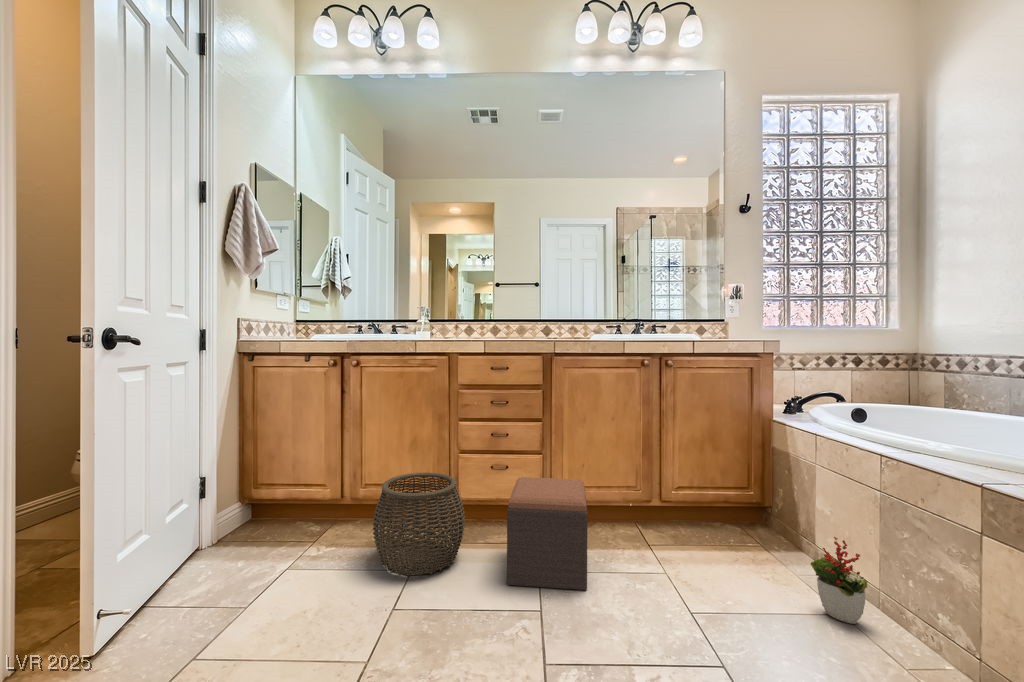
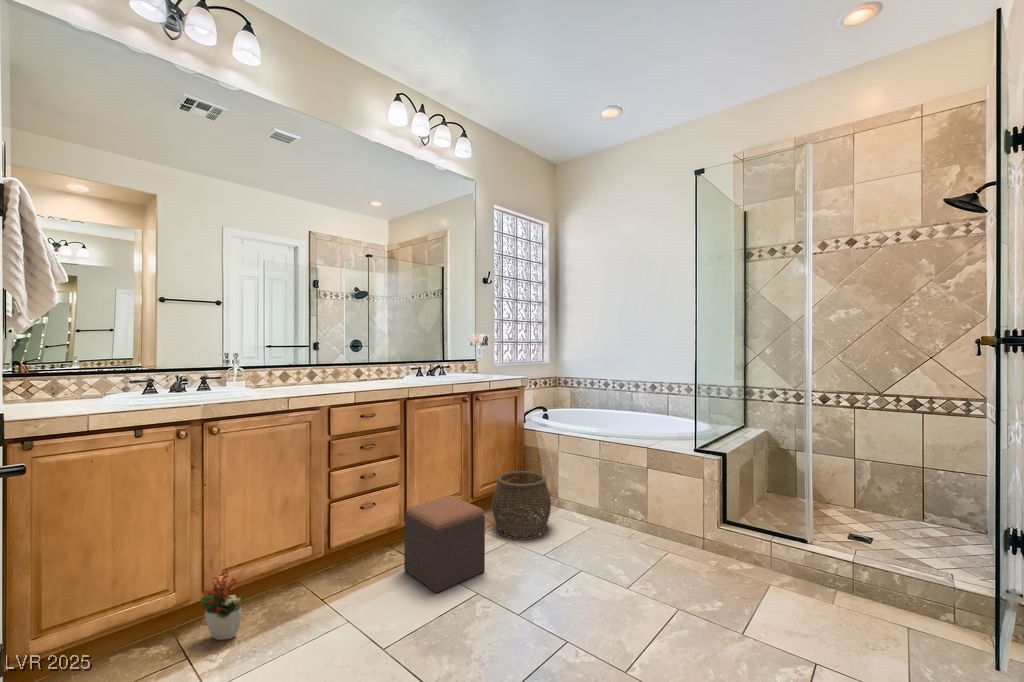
woven basket: present [373,472,465,576] -> present [492,471,551,537]
decorative plant: present [811,537,868,624] -> present [201,569,243,640]

